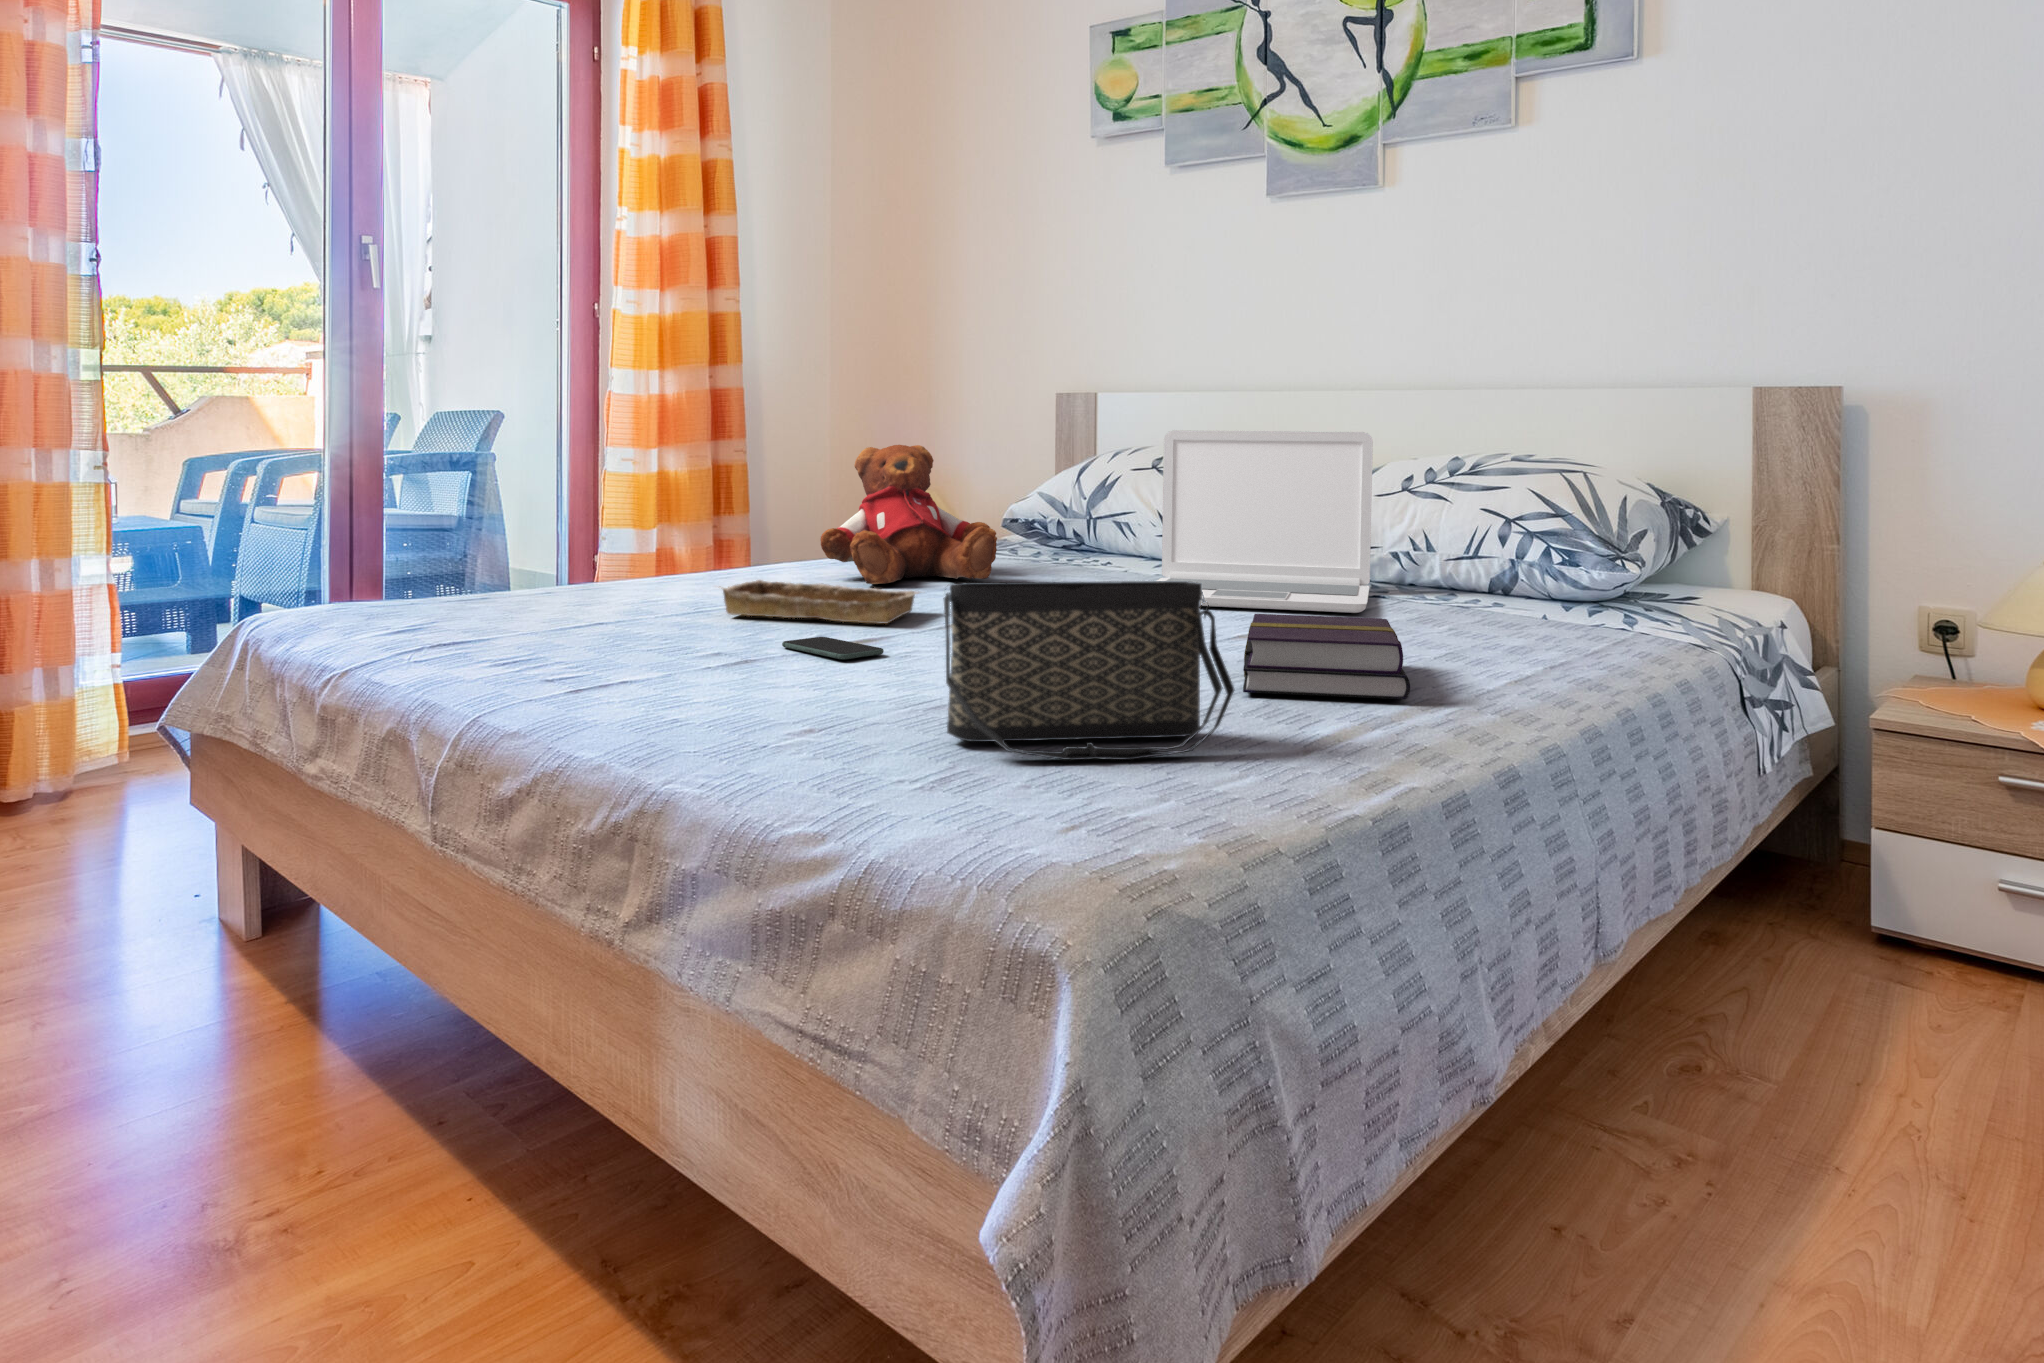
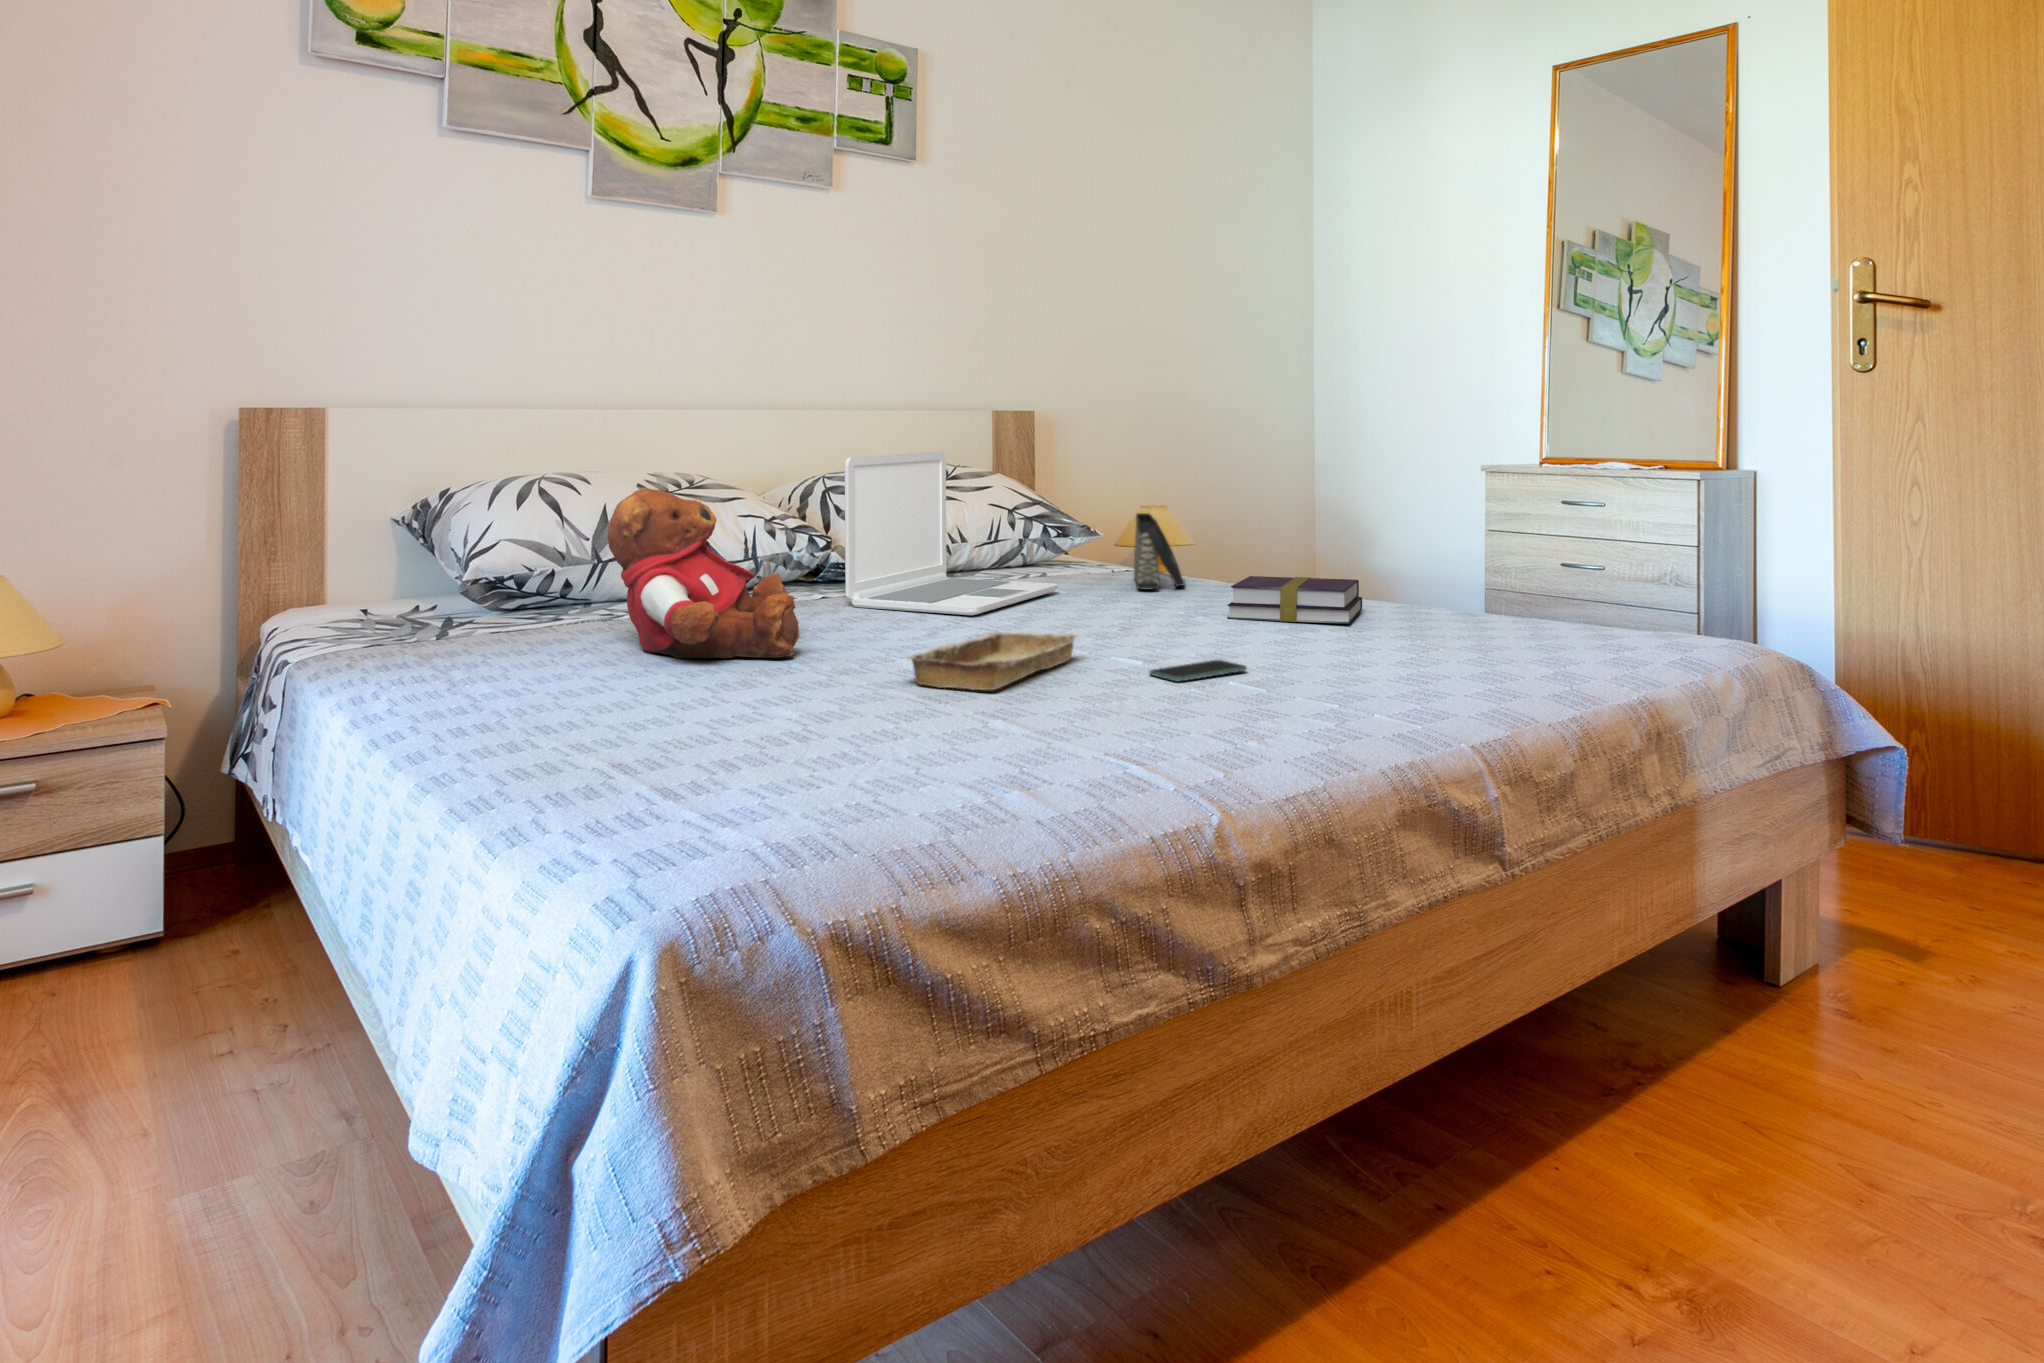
handbag: present [943,581,1234,760] -> present [1134,513,1185,590]

